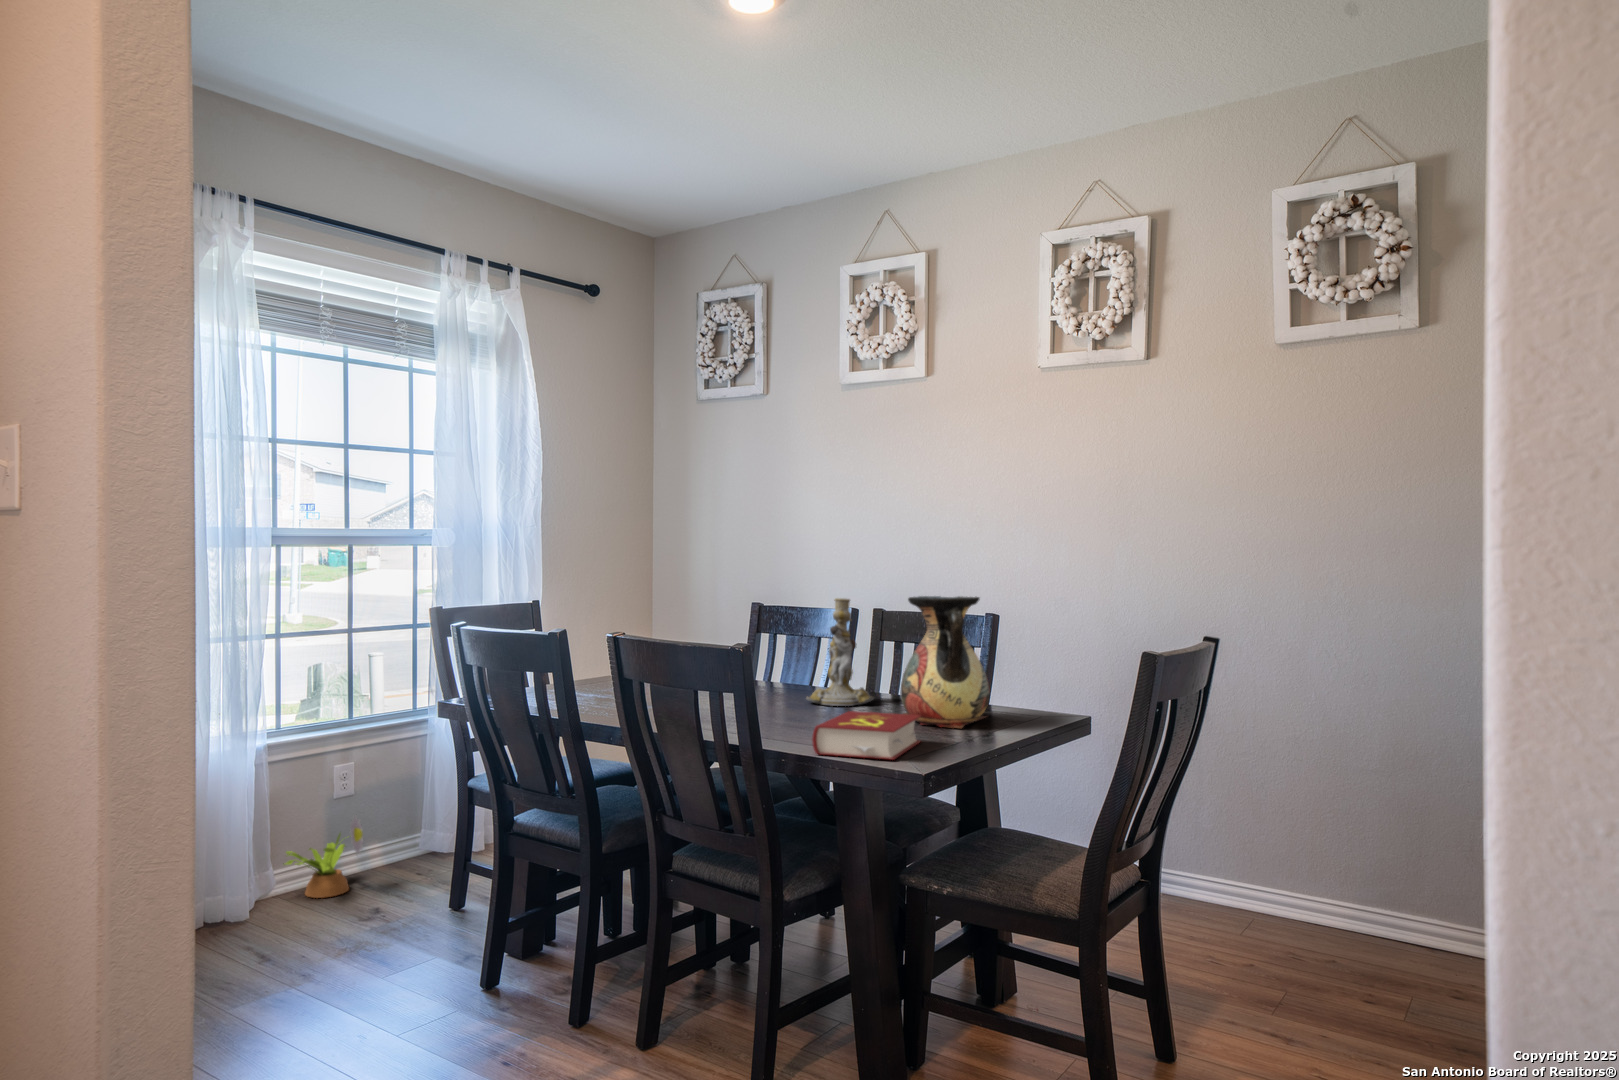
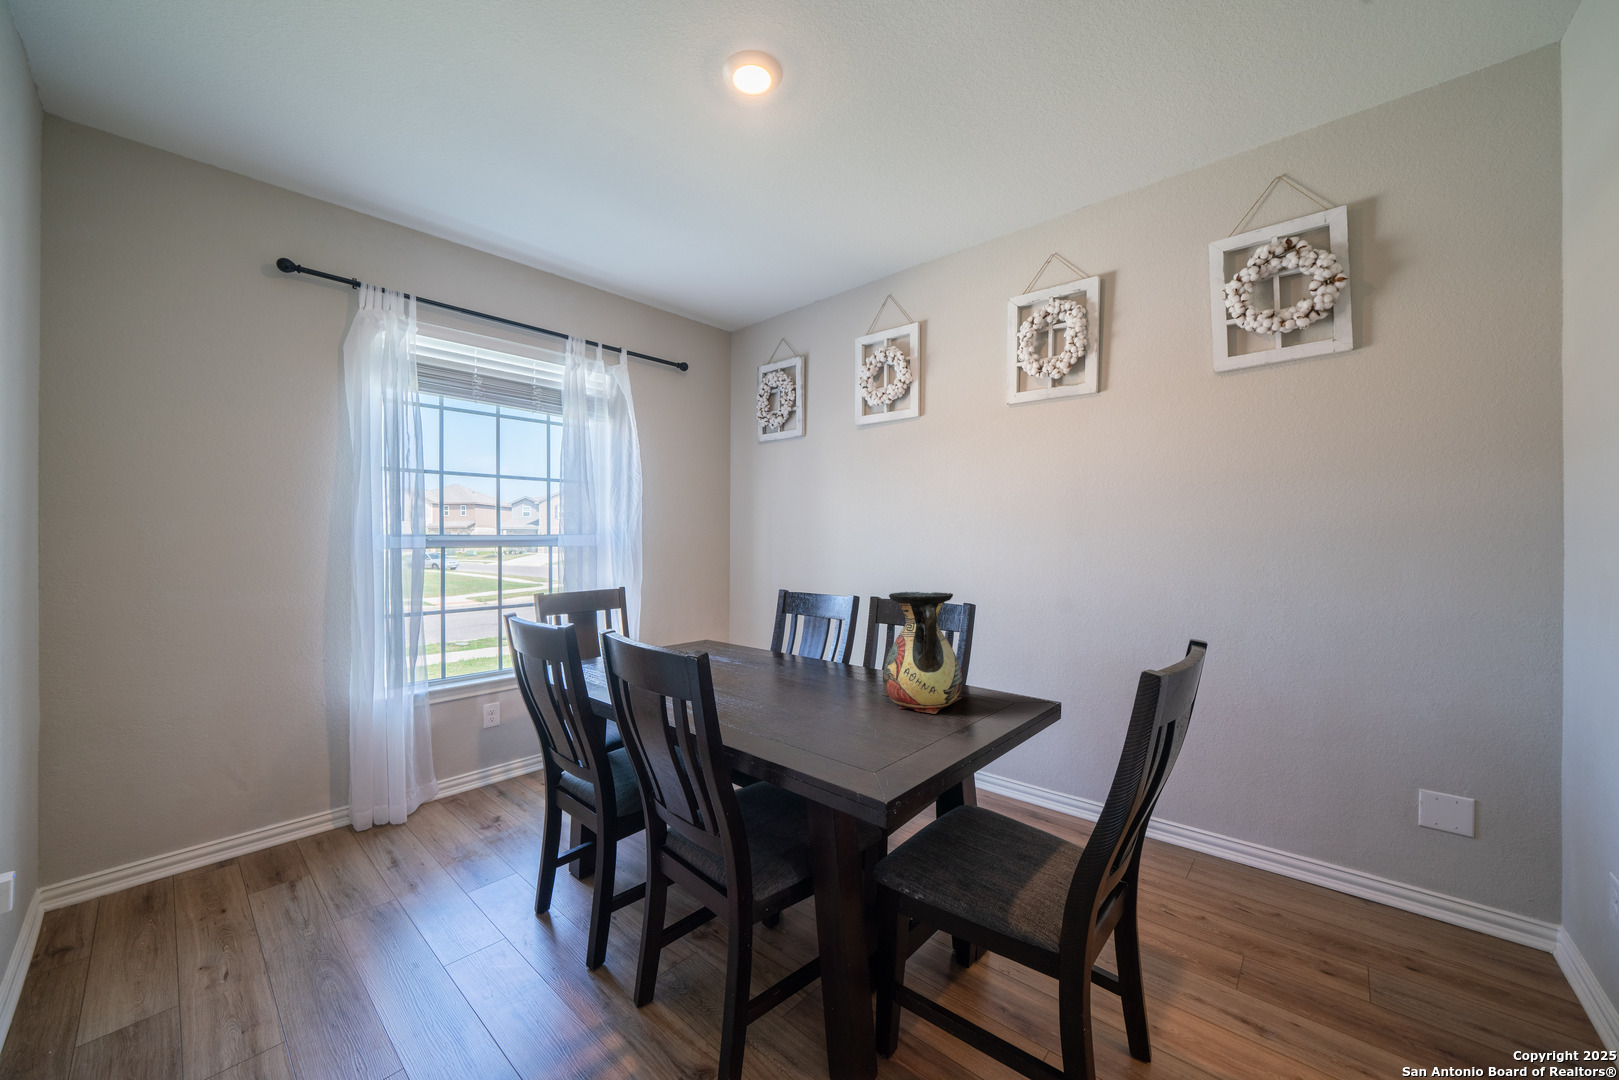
candlestick: present [806,598,874,706] -> none [810,591,867,683]
book: present [812,711,921,760] -> none [787,700,895,760]
decorative plant: present [285,816,363,898] -> none [431,748,496,812]

